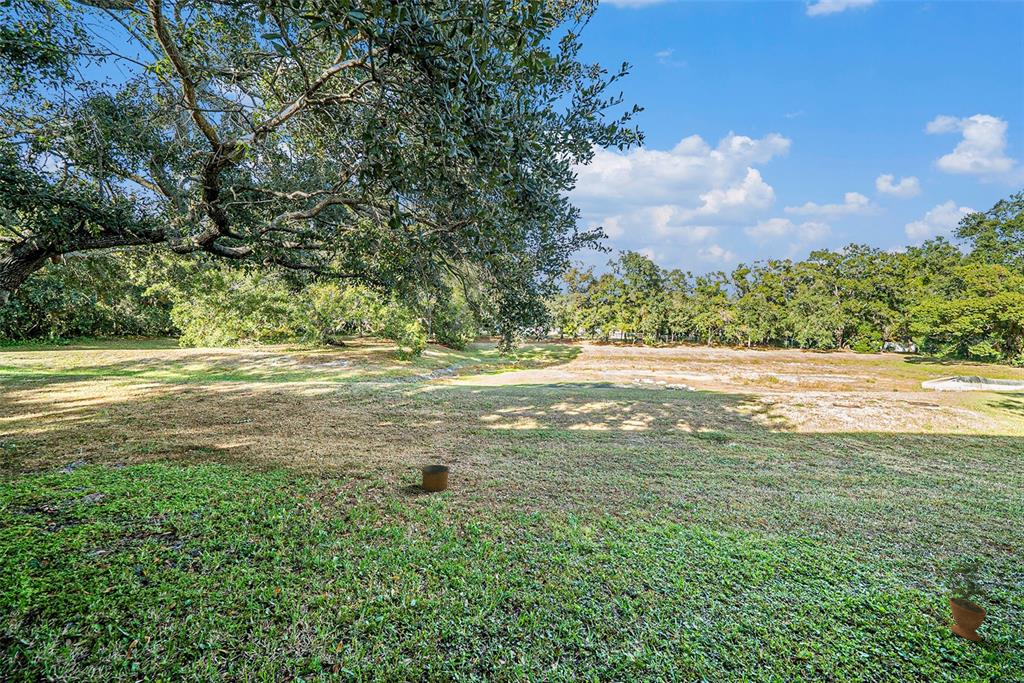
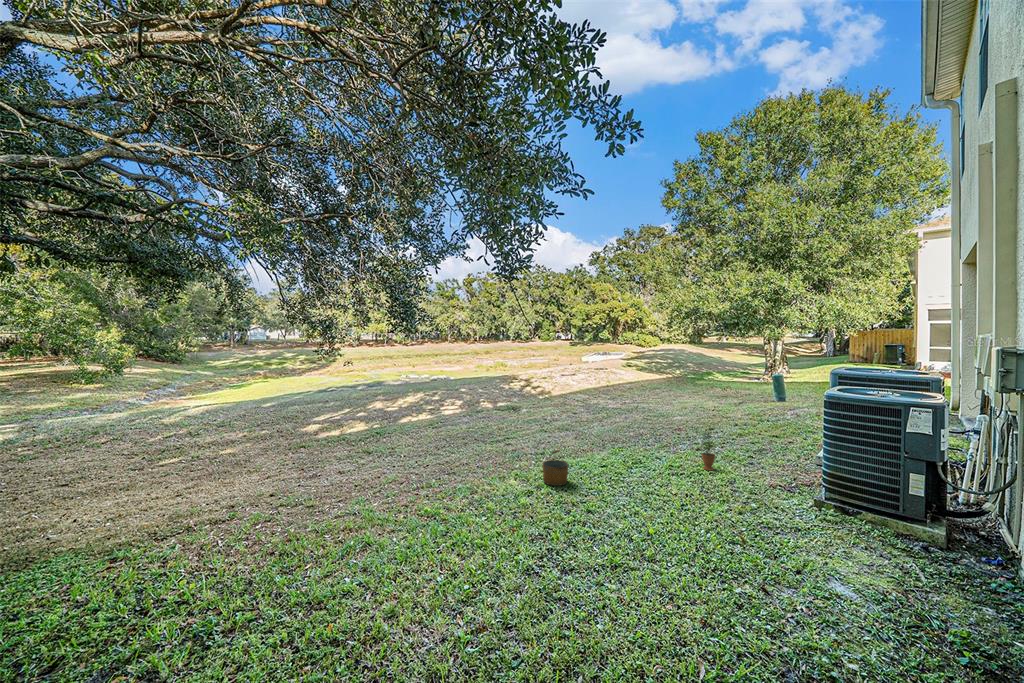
bucket: present [422,456,449,491] -> present [543,450,568,486]

